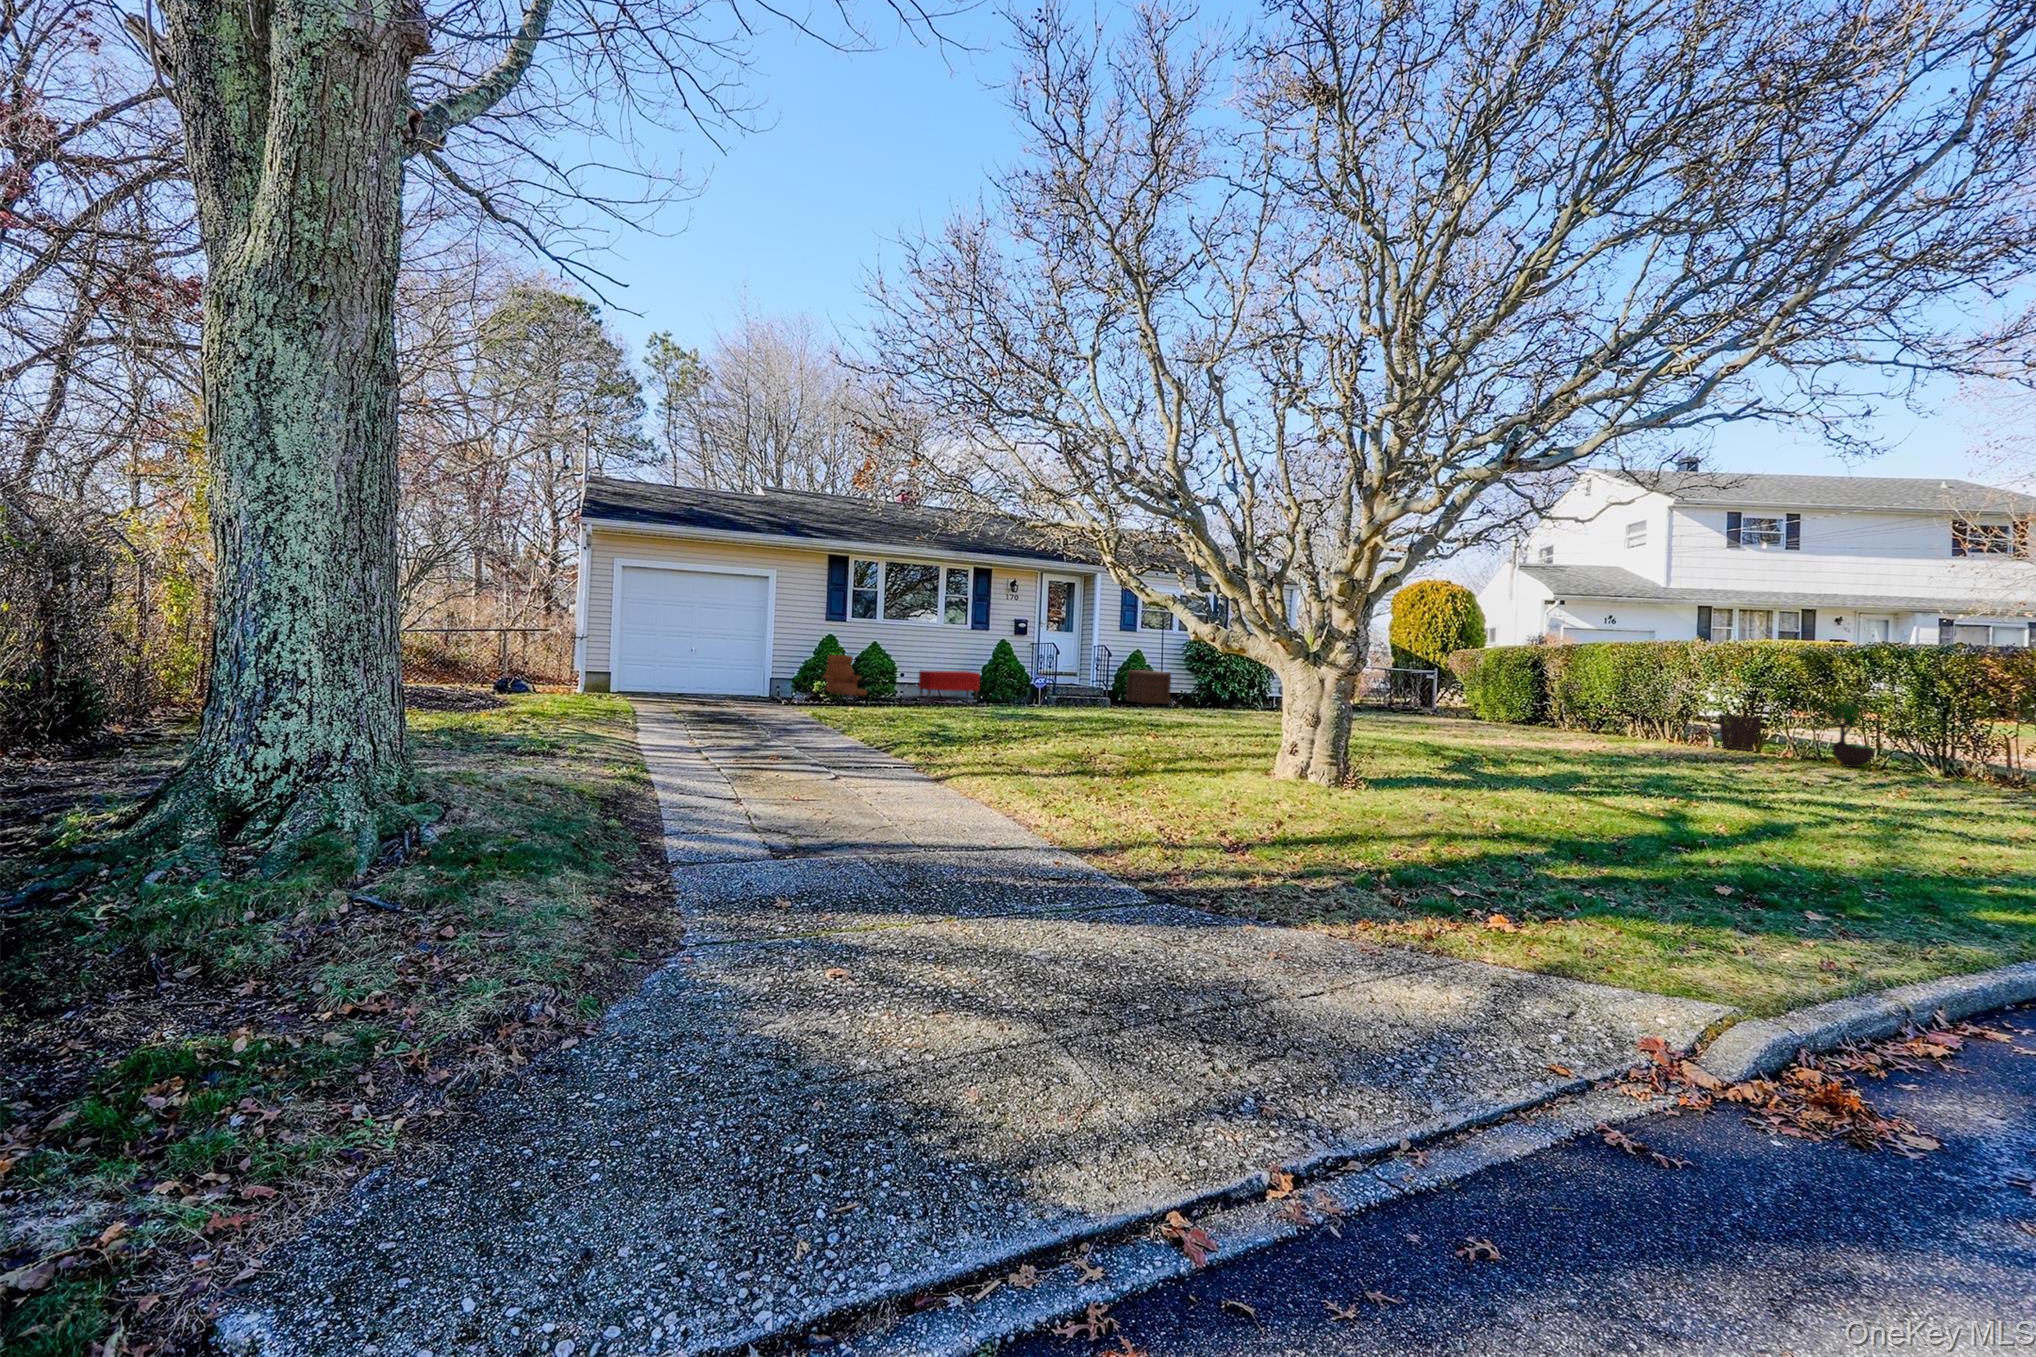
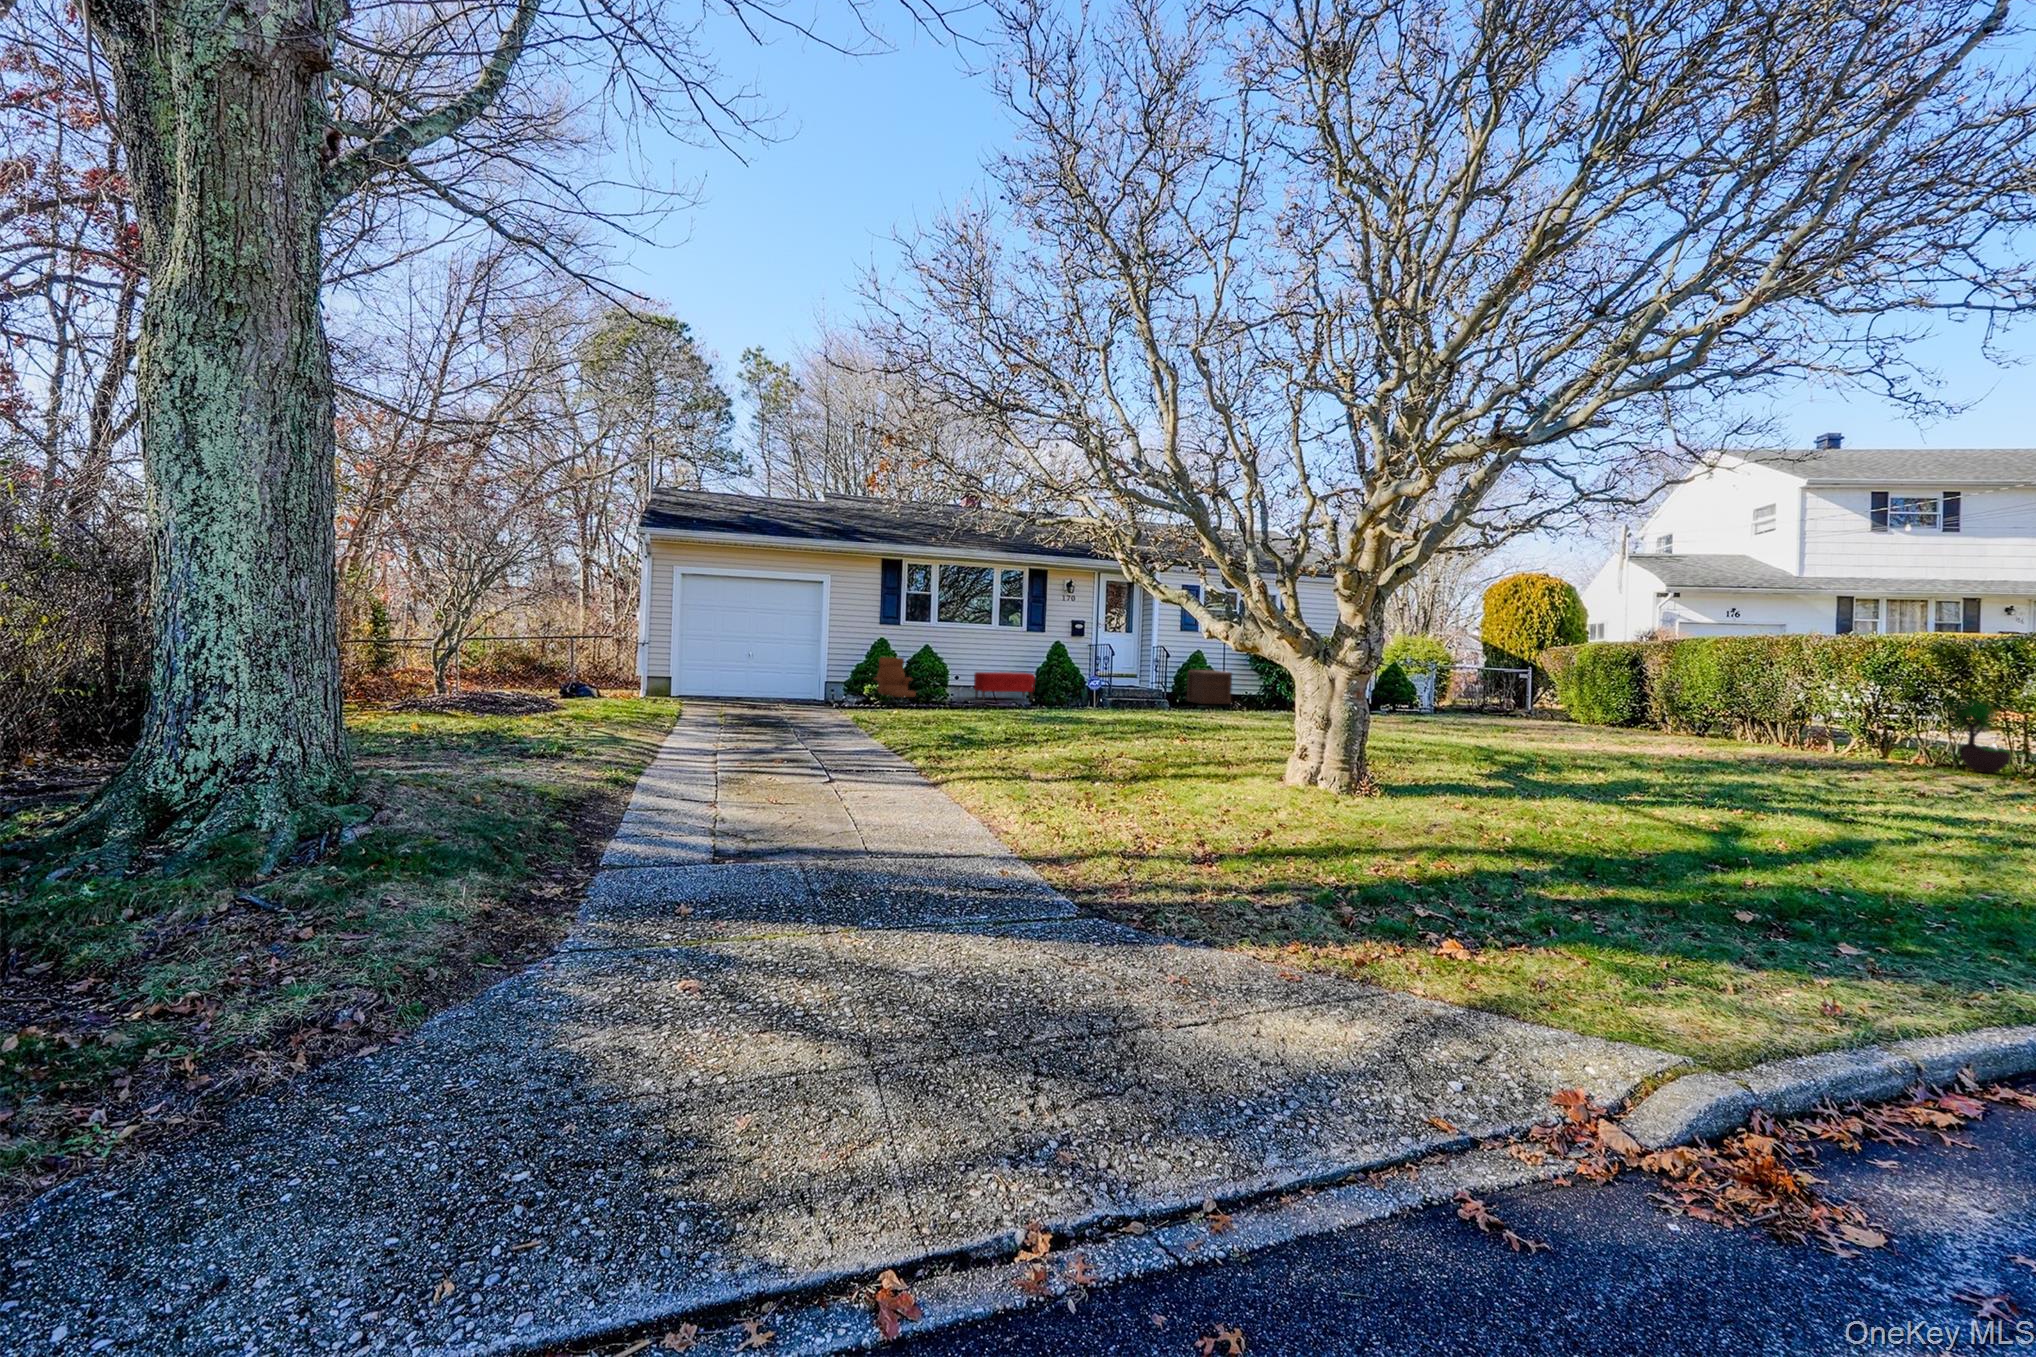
basket: present [1718,714,1762,750] -> none [1826,713,1879,754]

